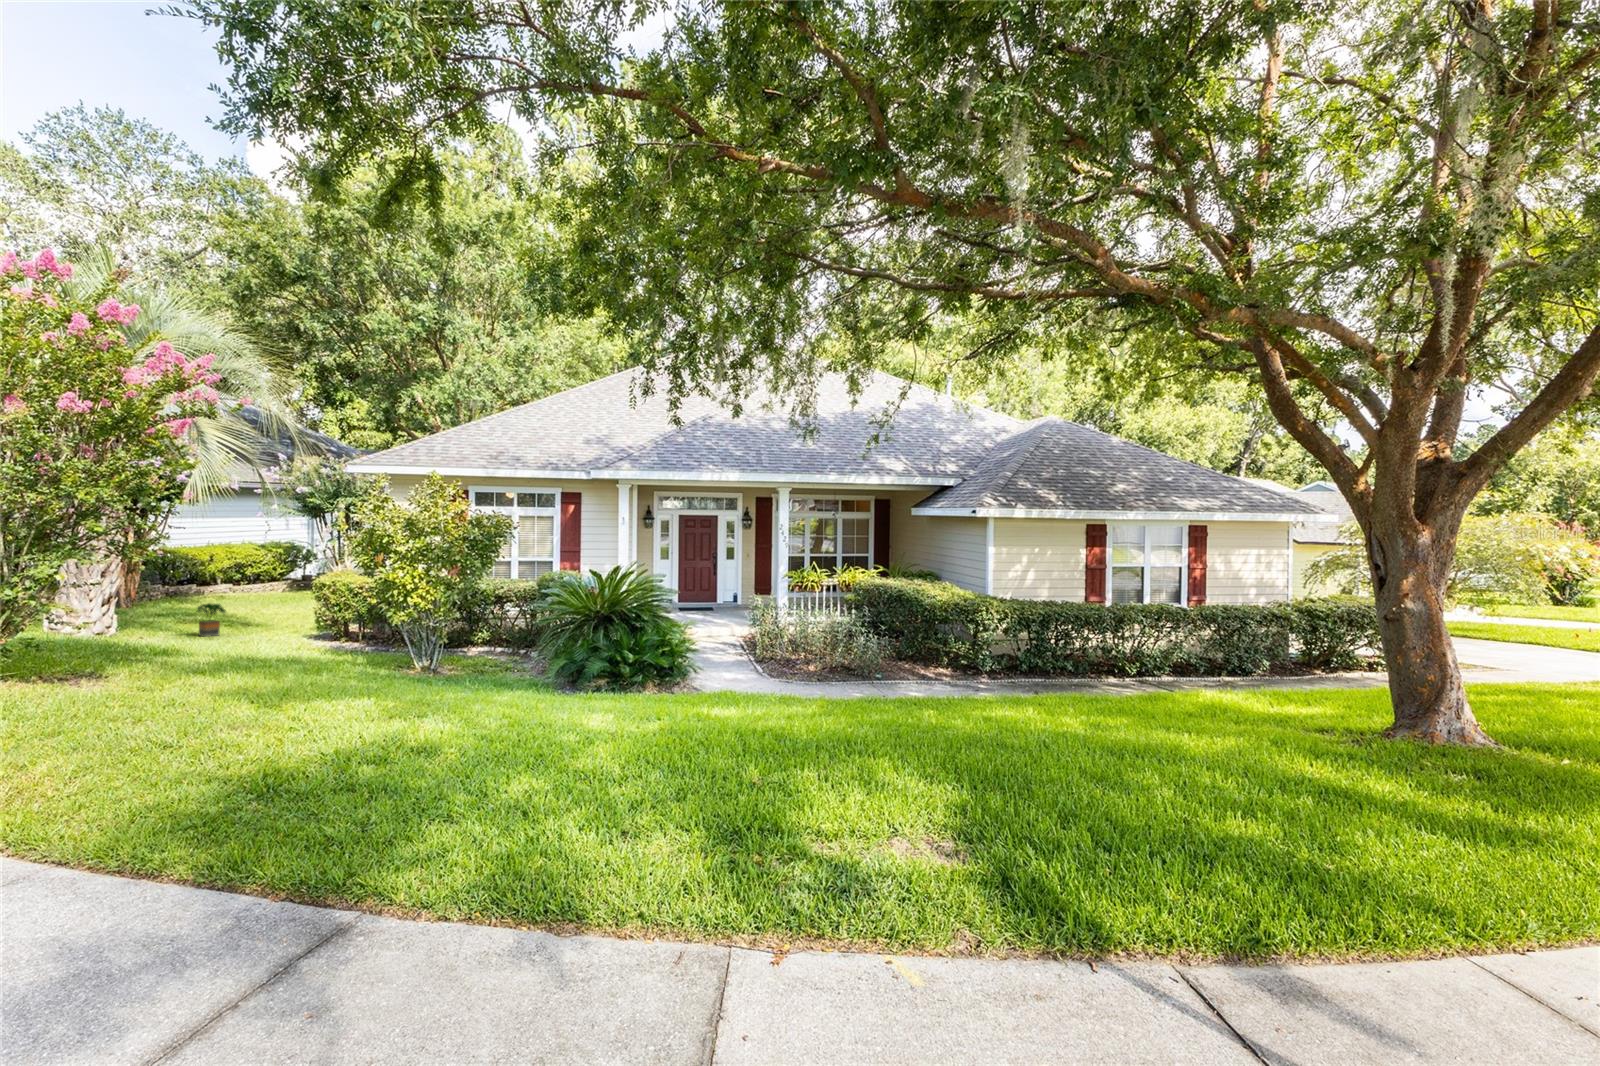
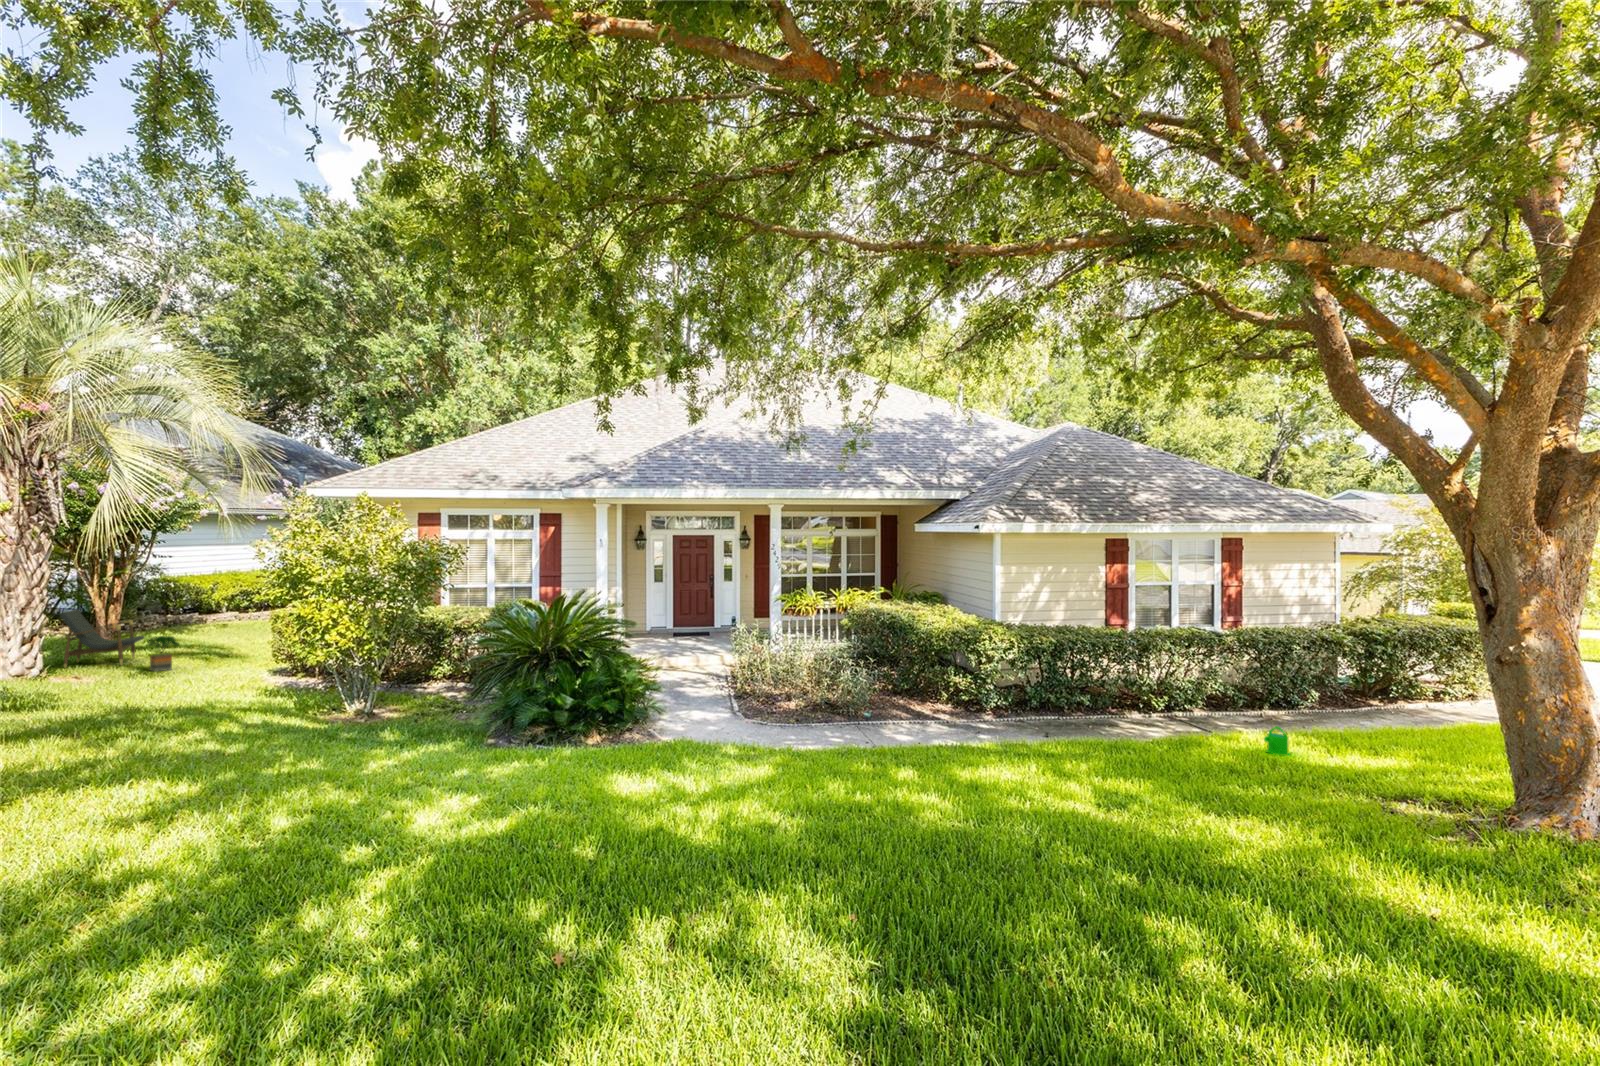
lounge chair: none [108,578,182,633] -> present [60,610,144,668]
watering can: none [1214,680,1235,704] -> present [1264,726,1289,756]

